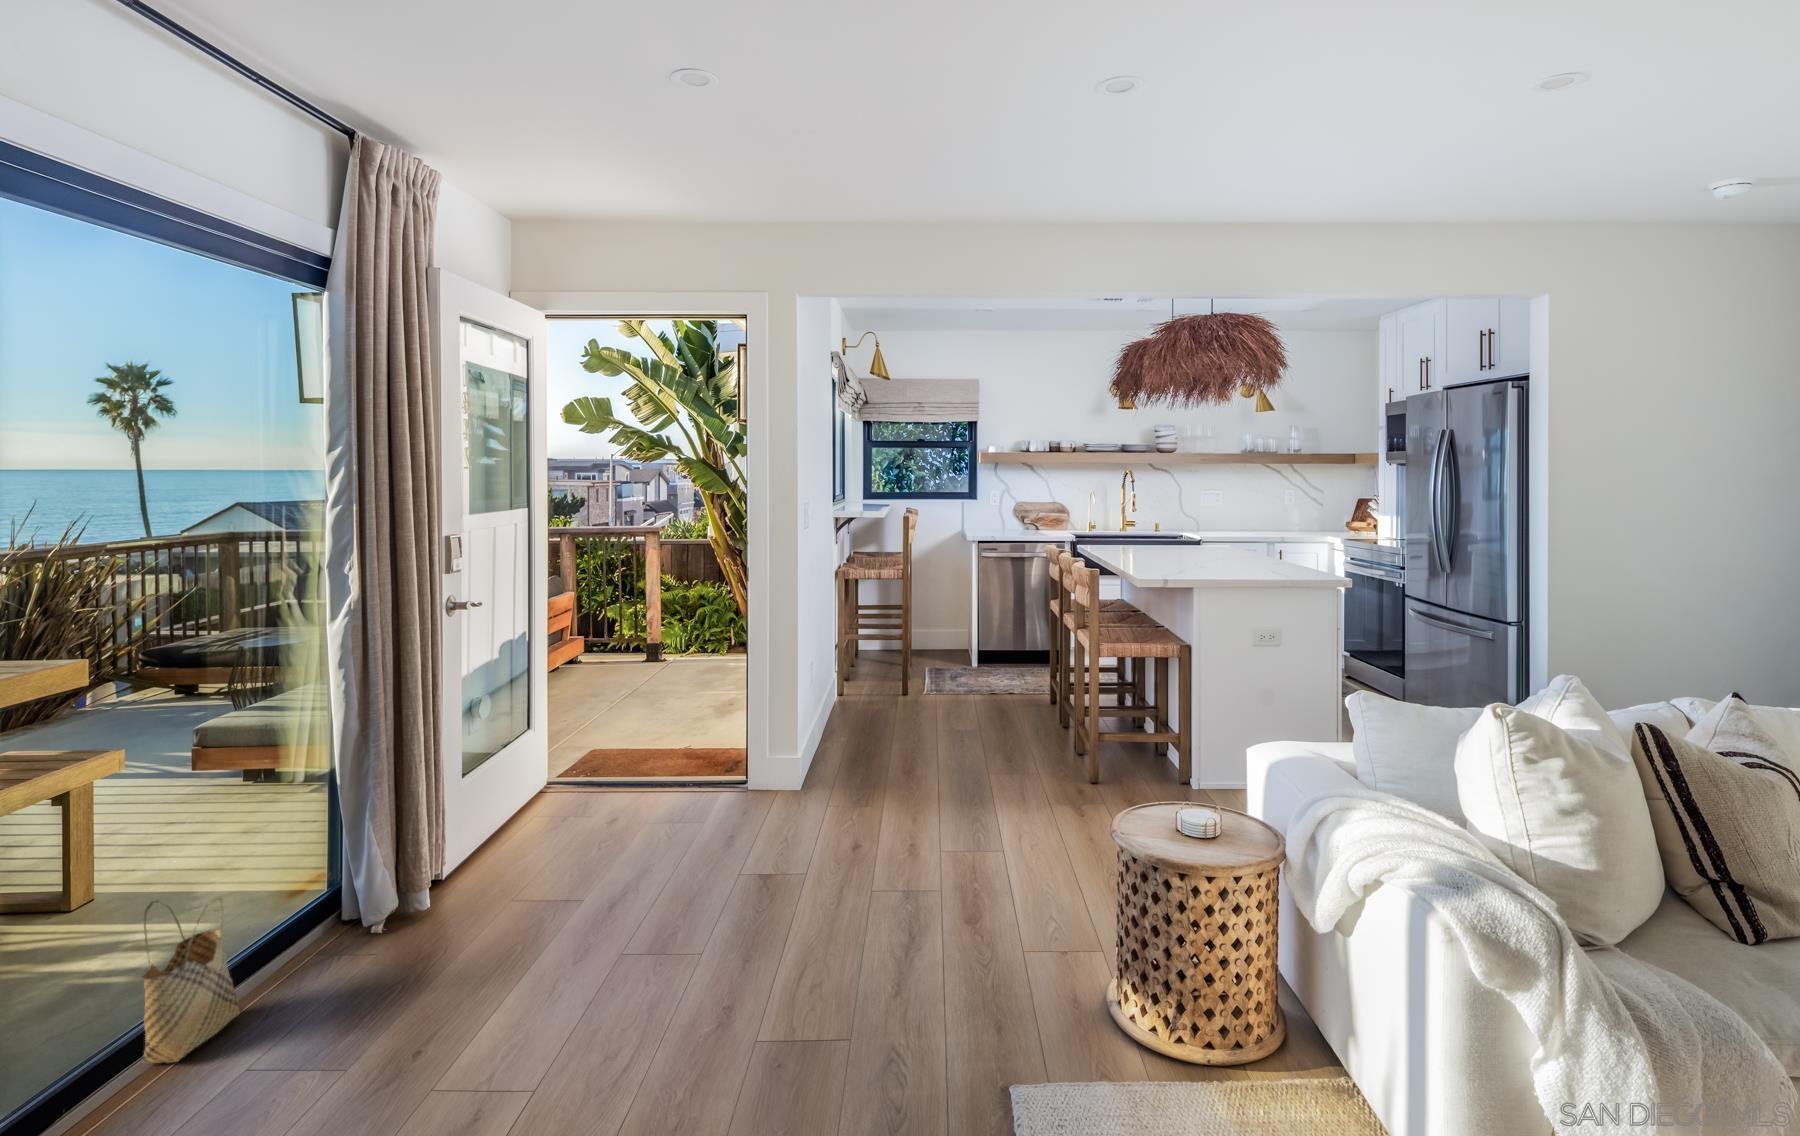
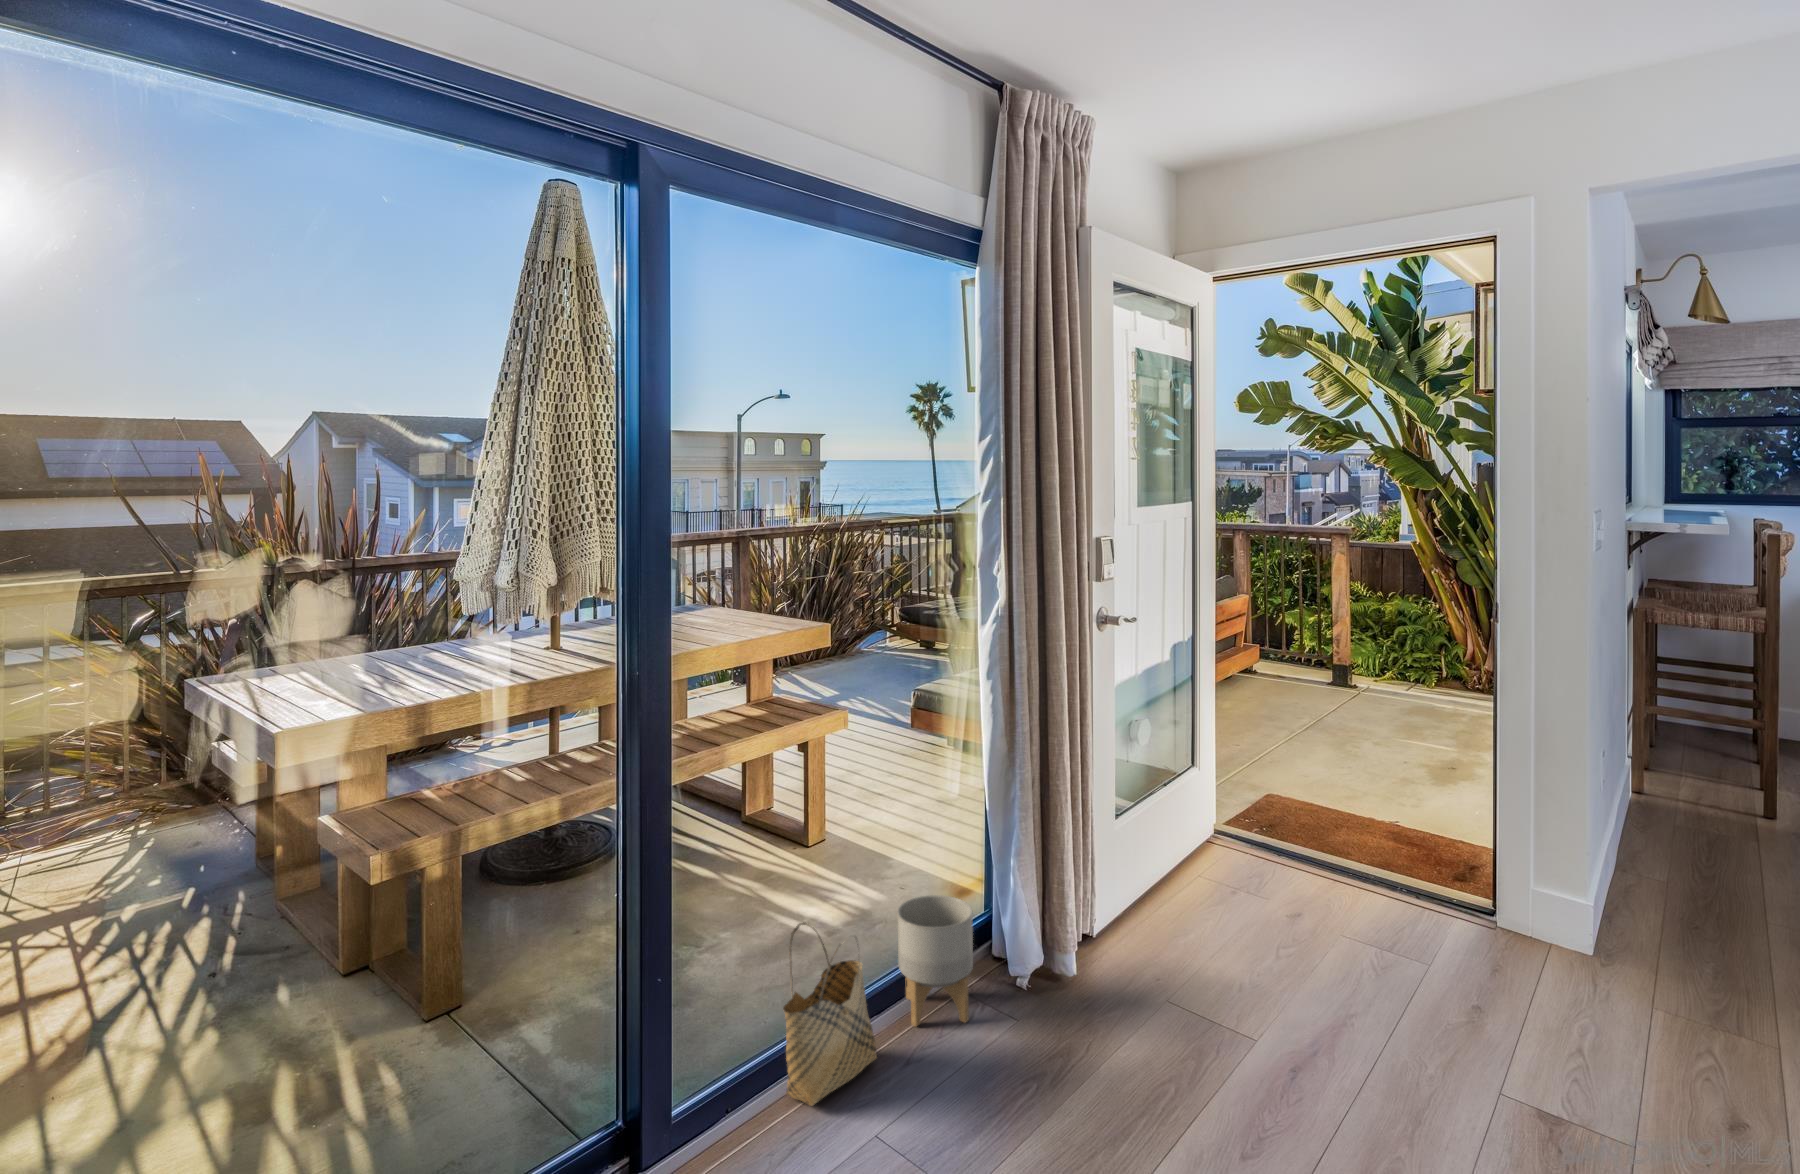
planter: none [252,863,333,984] -> present [897,895,973,1026]

